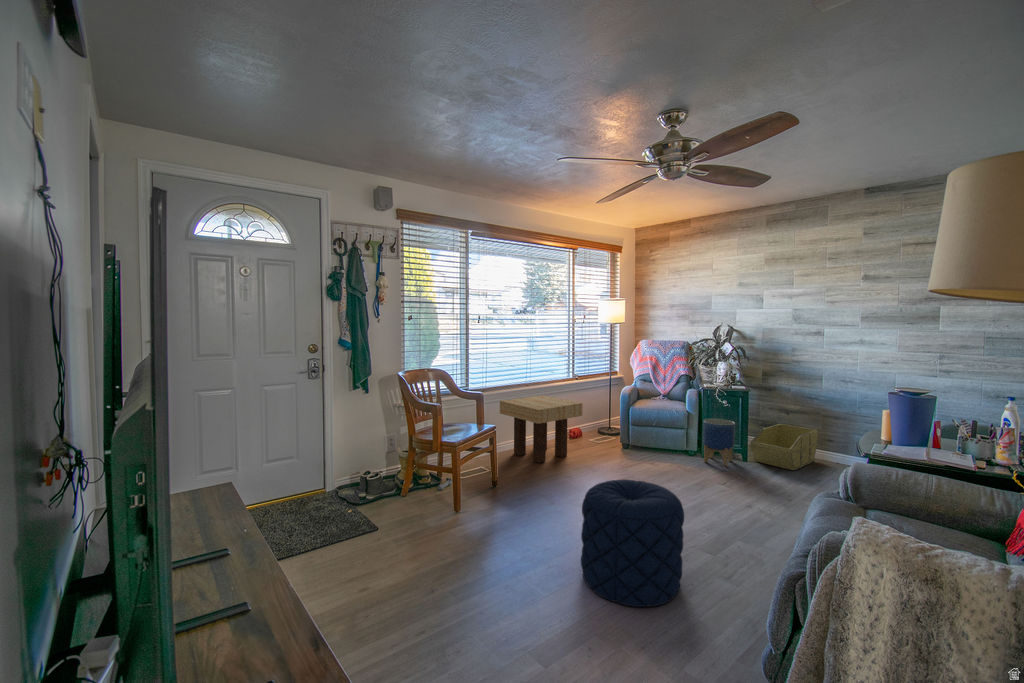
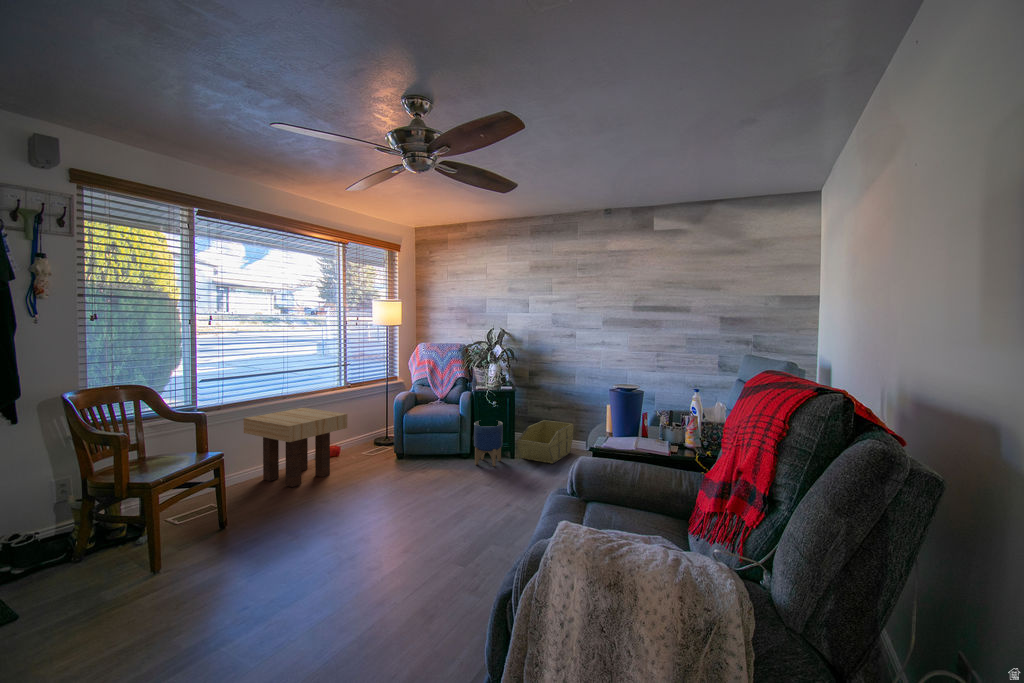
pouf: present [581,479,684,607] -> none [304,503,423,655]

